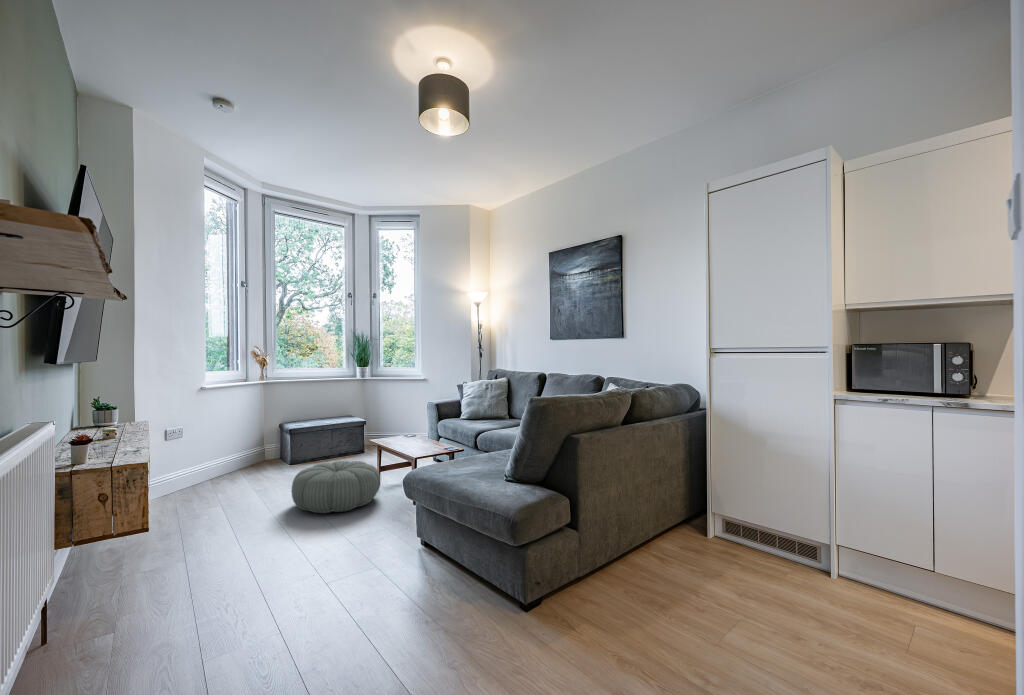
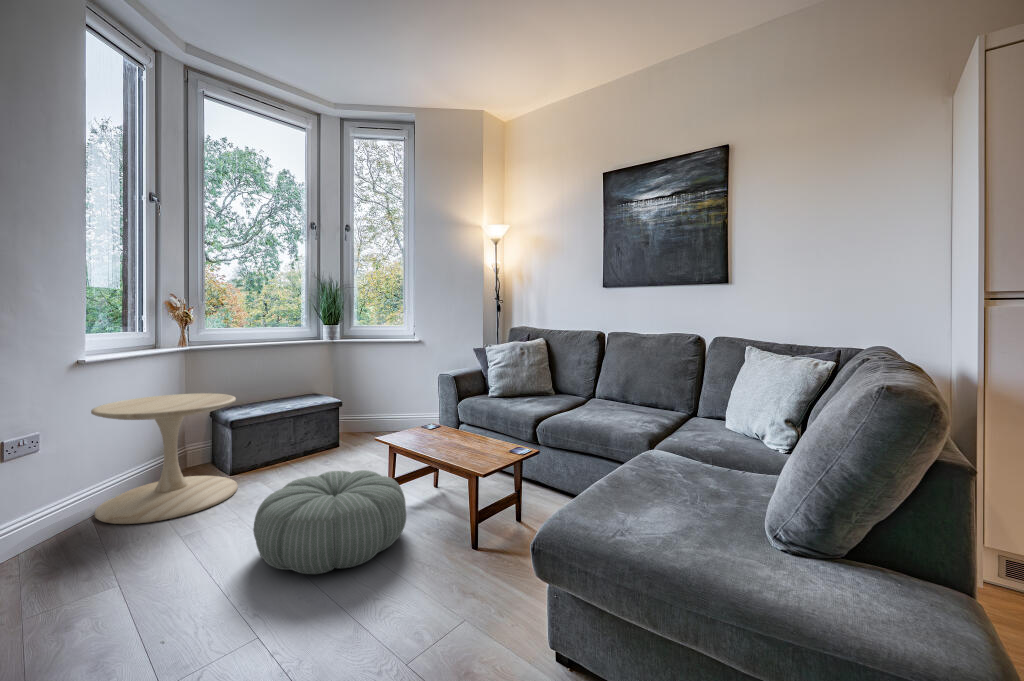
side table: none [210,412,291,488] -> present [91,393,238,524]

